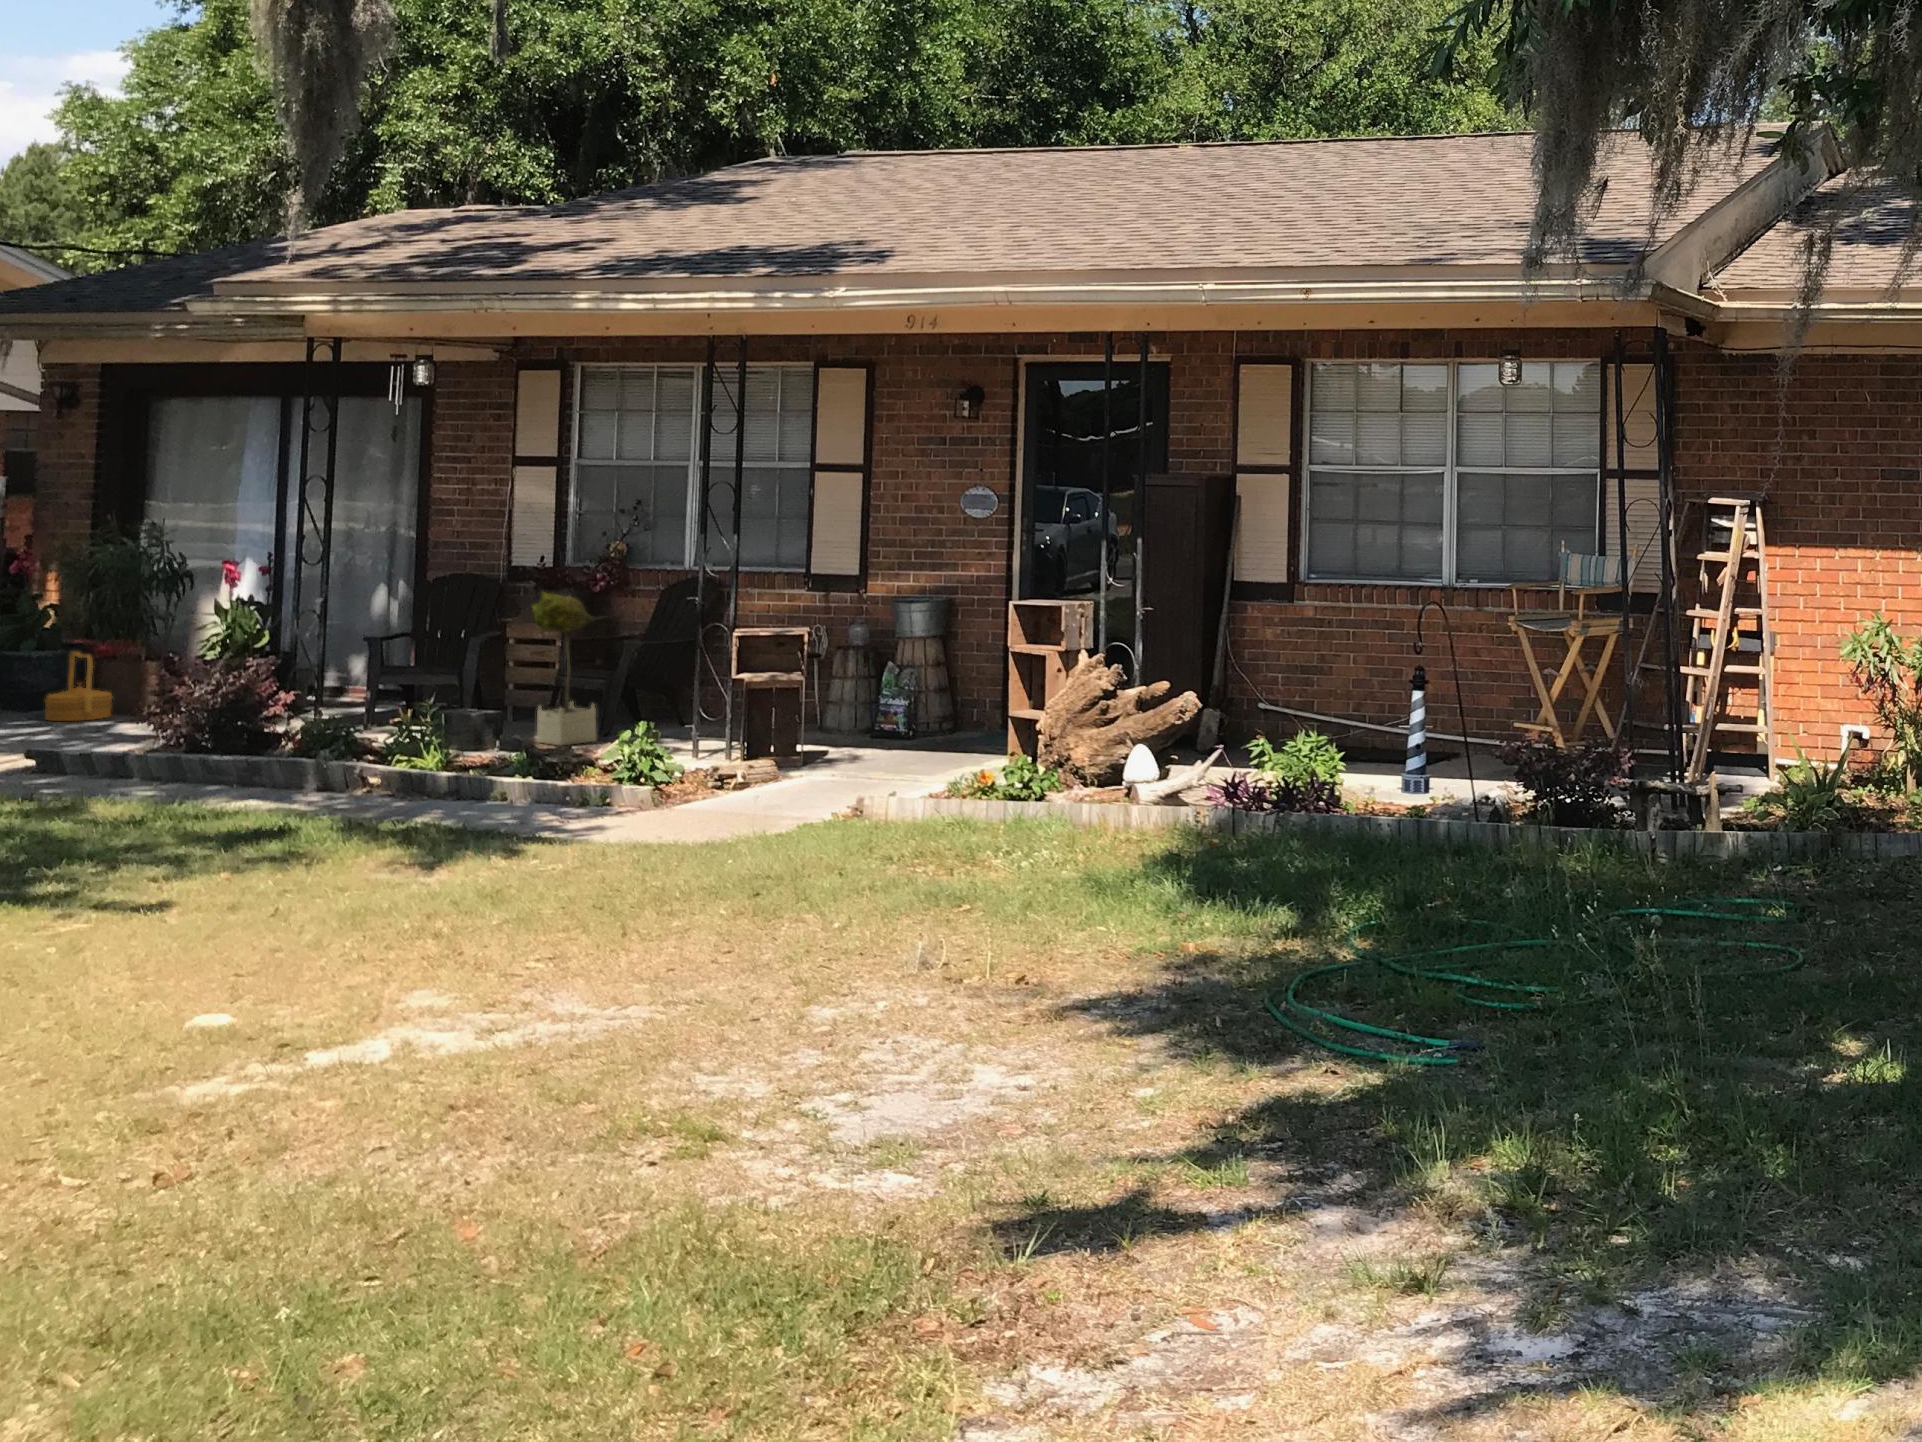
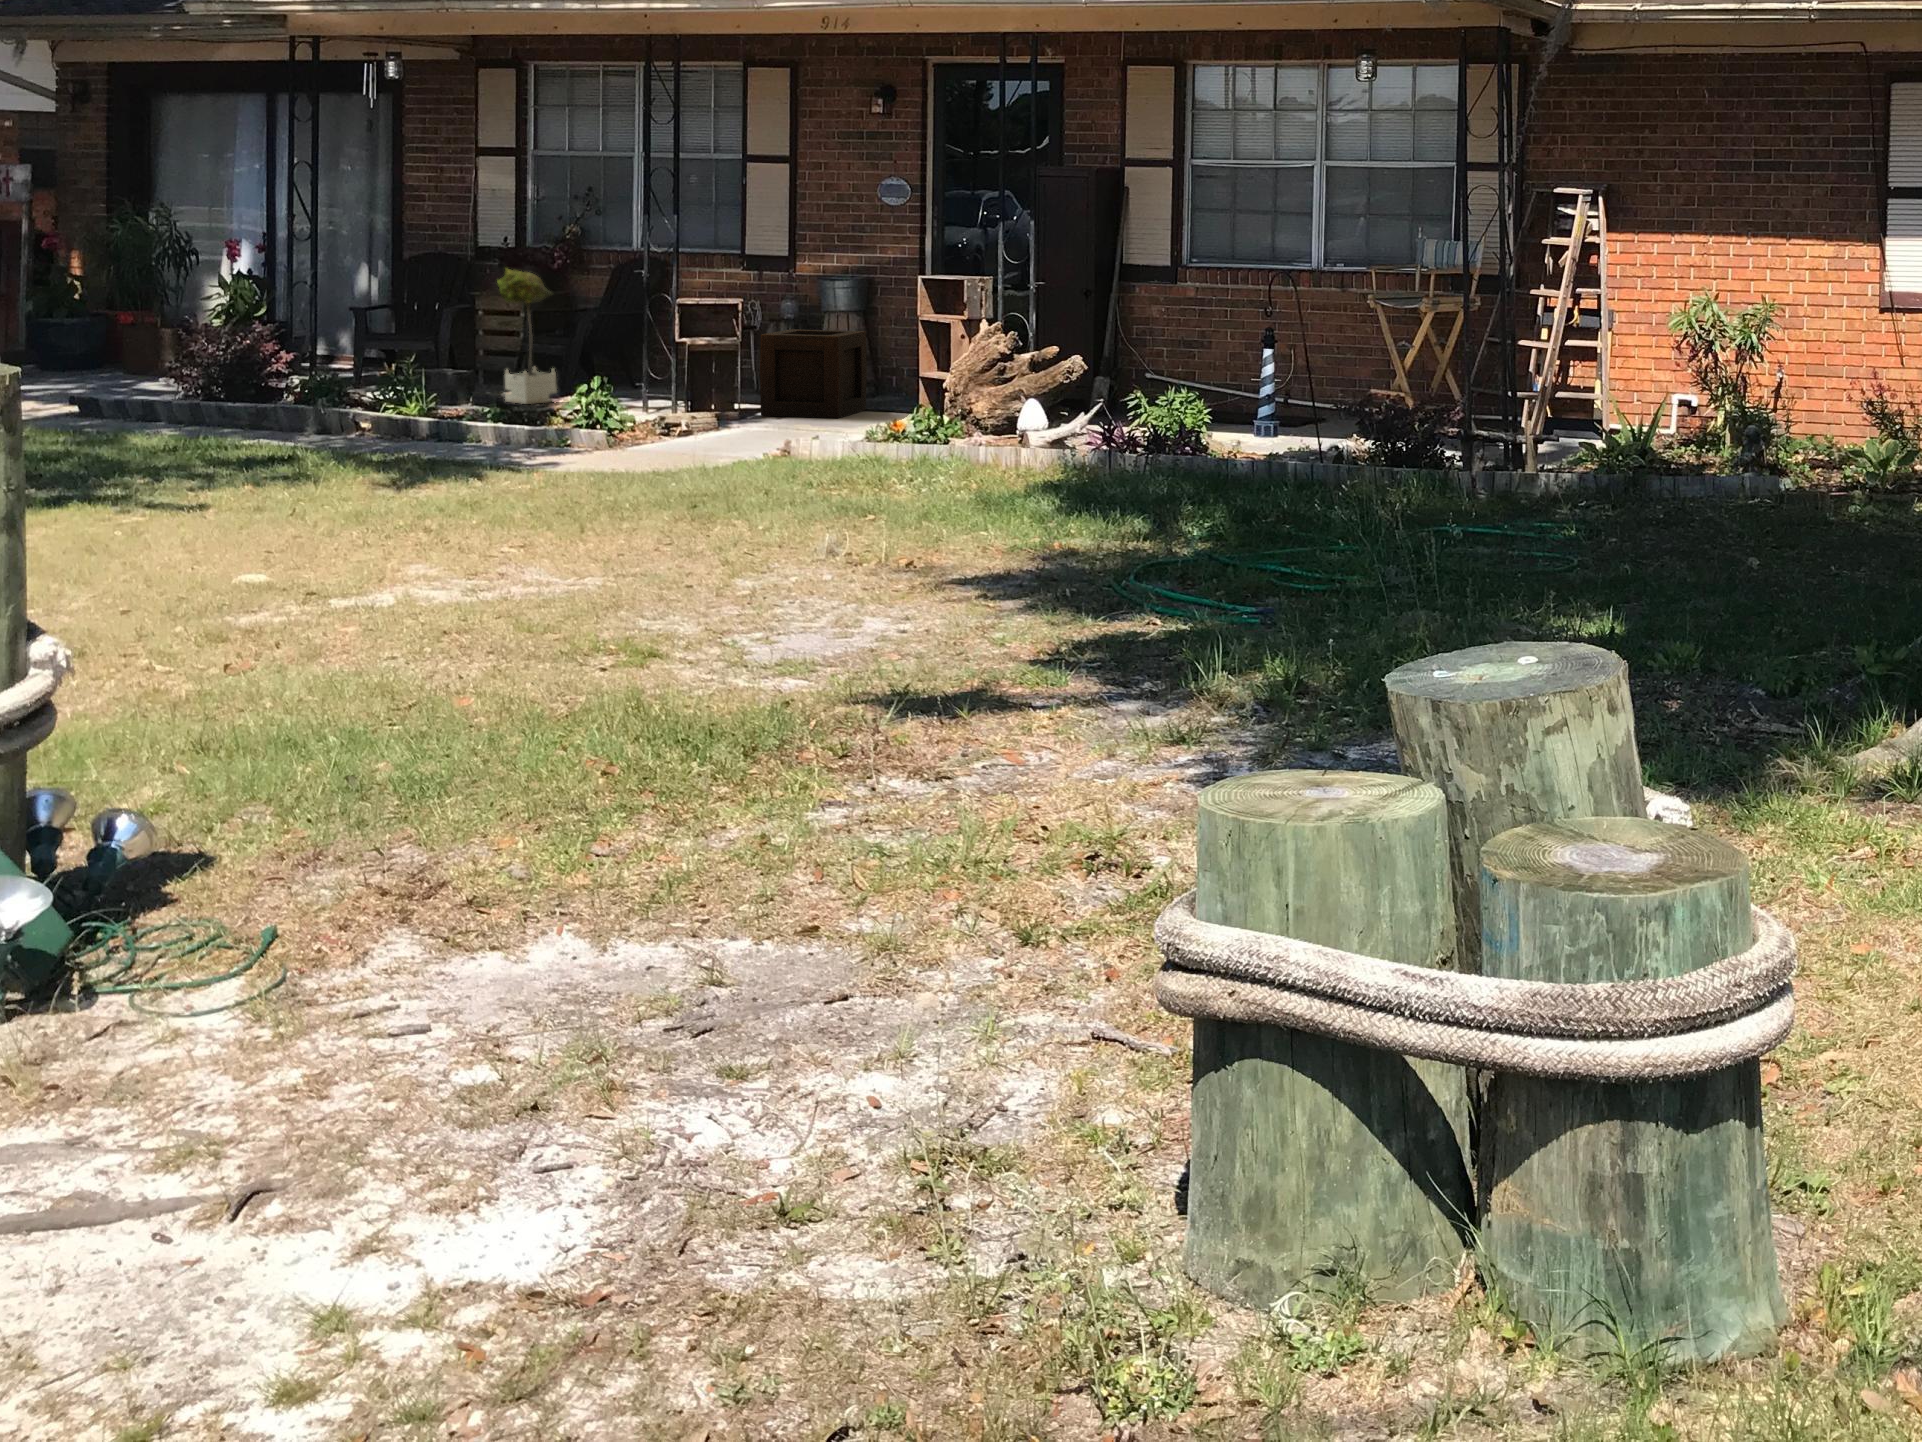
woven basket: present [45,652,112,721] -> none [78,321,137,381]
wooden crate: none [829,658,949,760] -> present [760,329,867,418]

